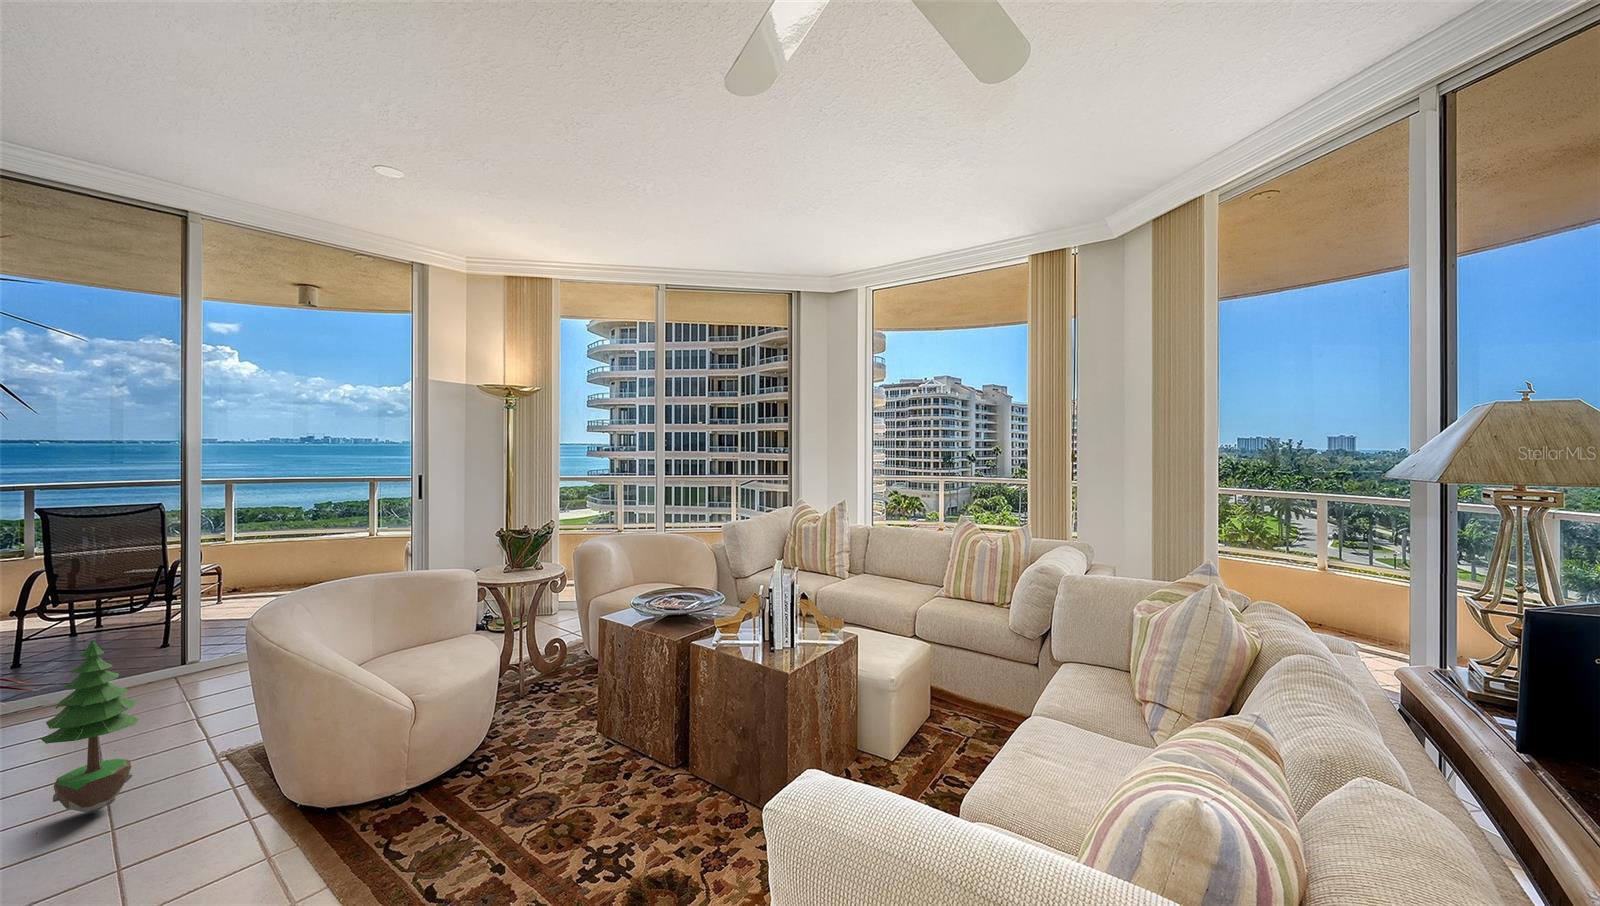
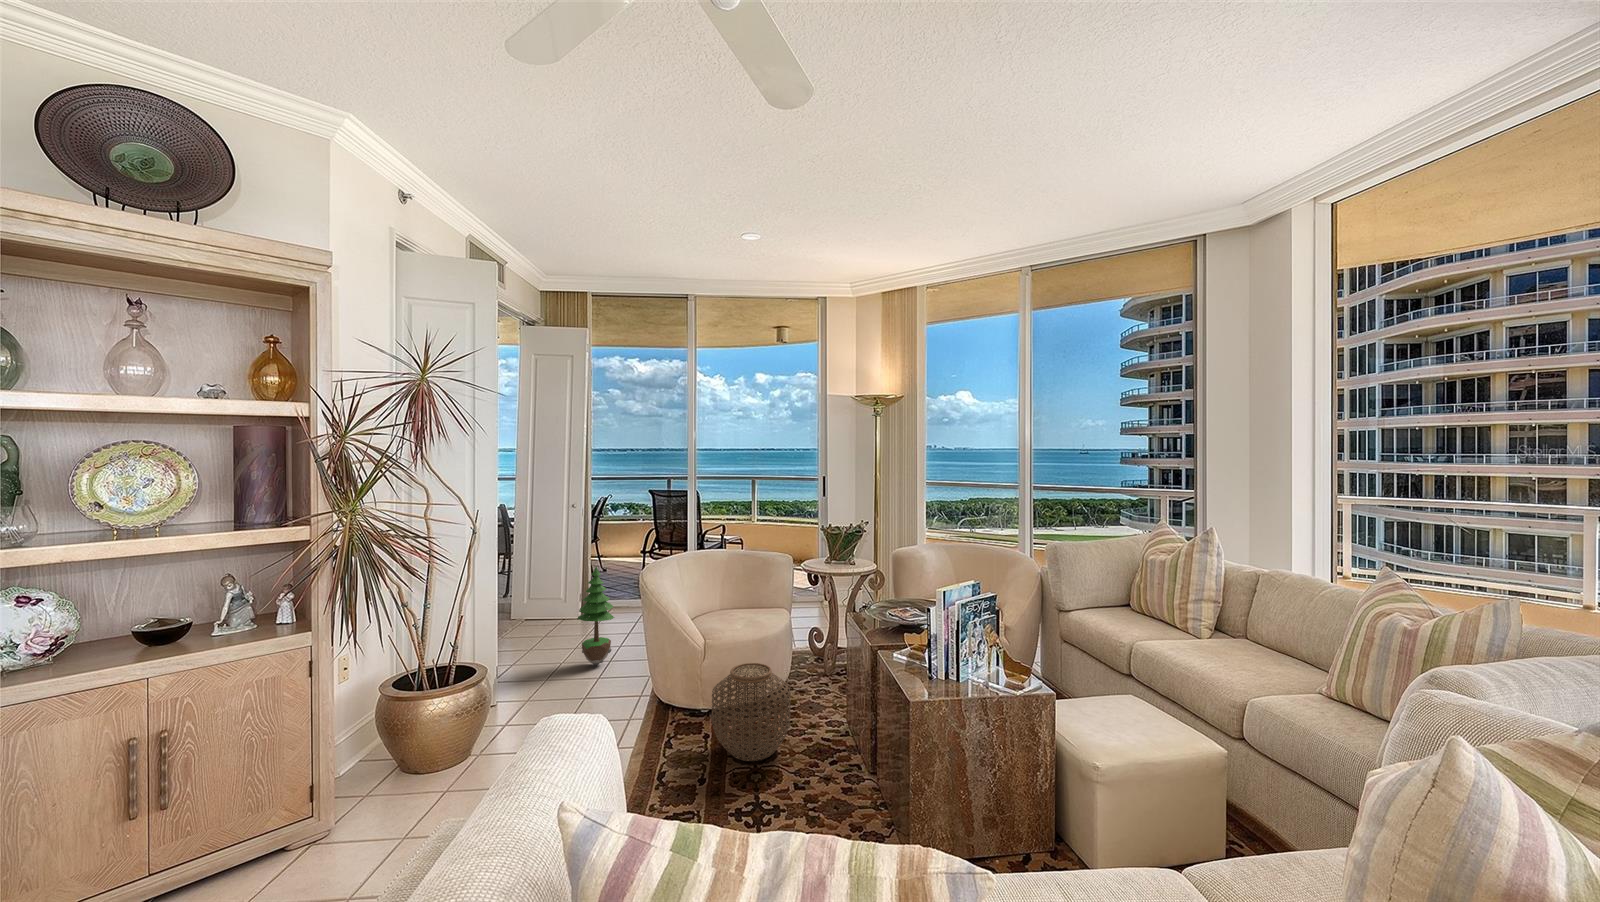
woven basket: none [469,697,576,822] -> present [712,663,790,761]

